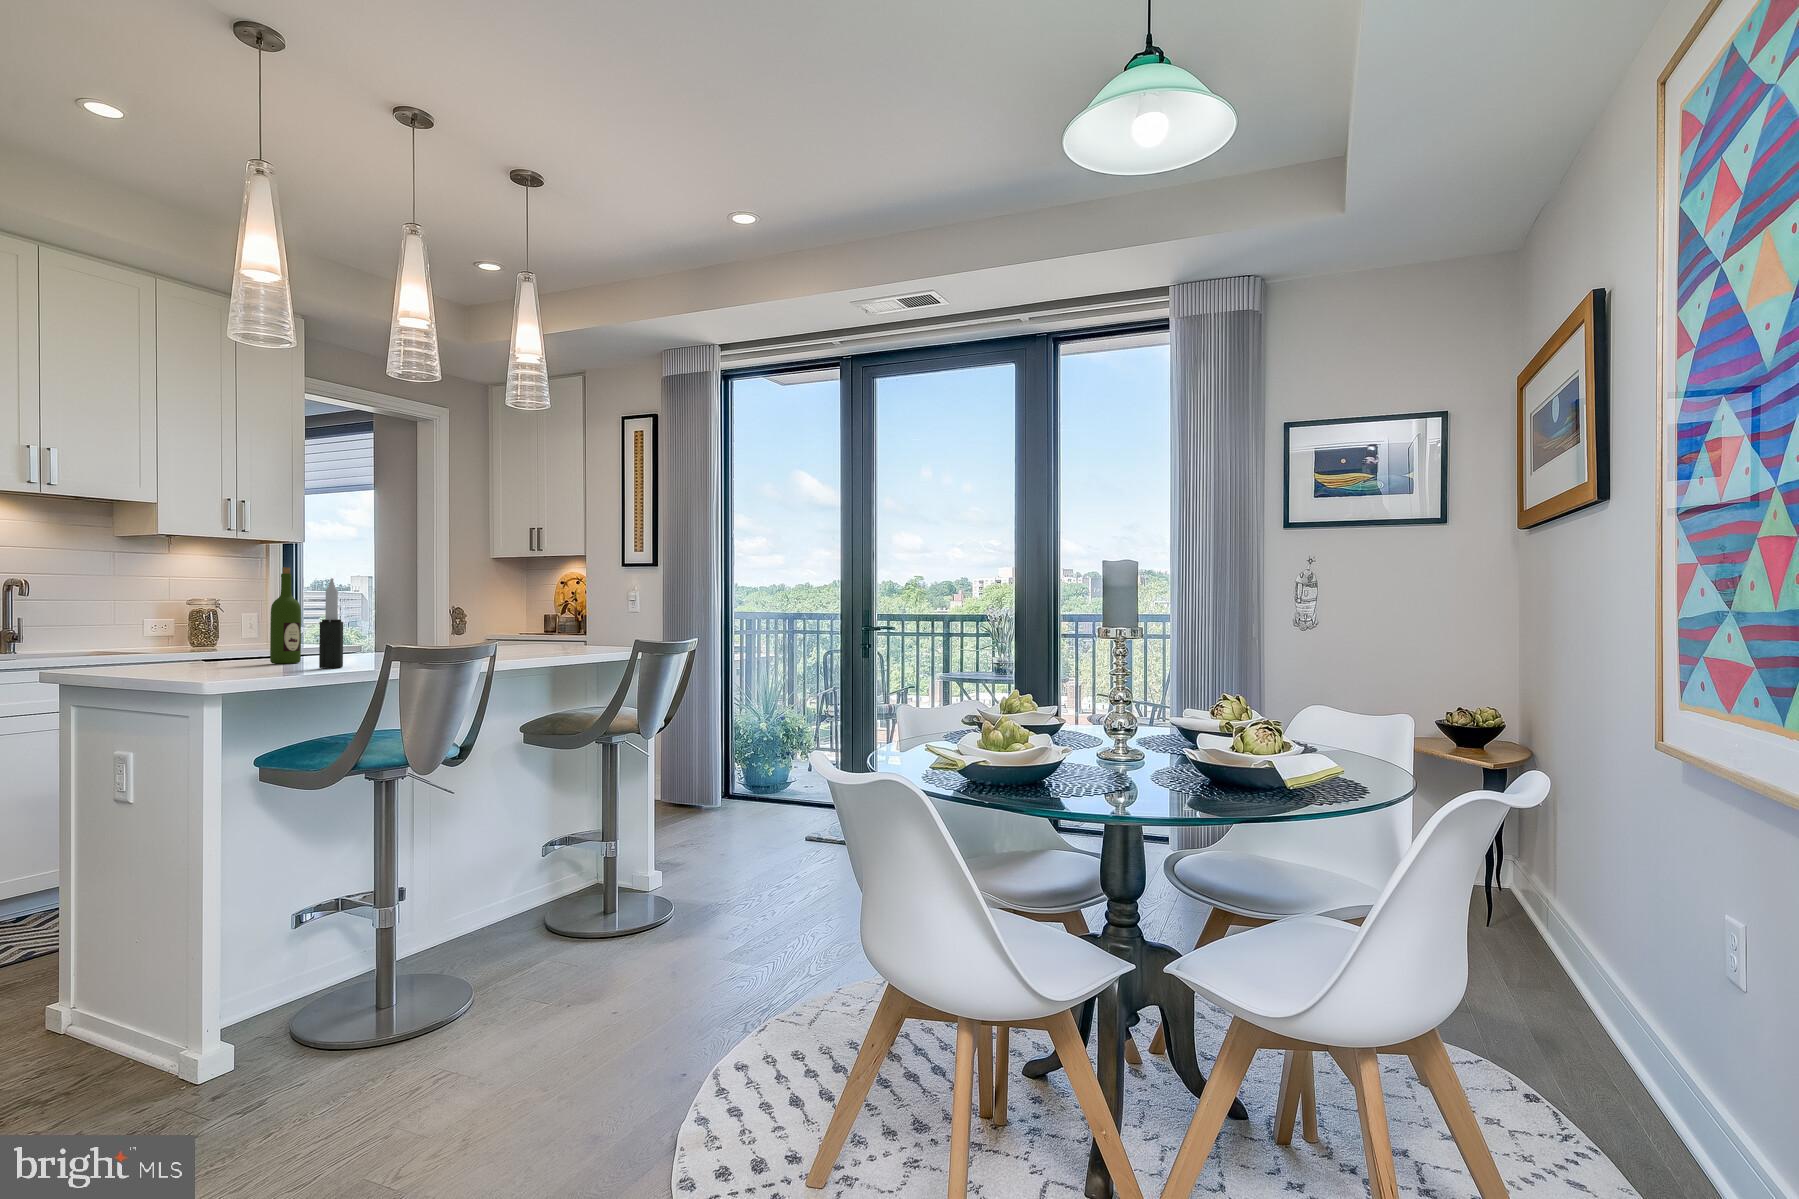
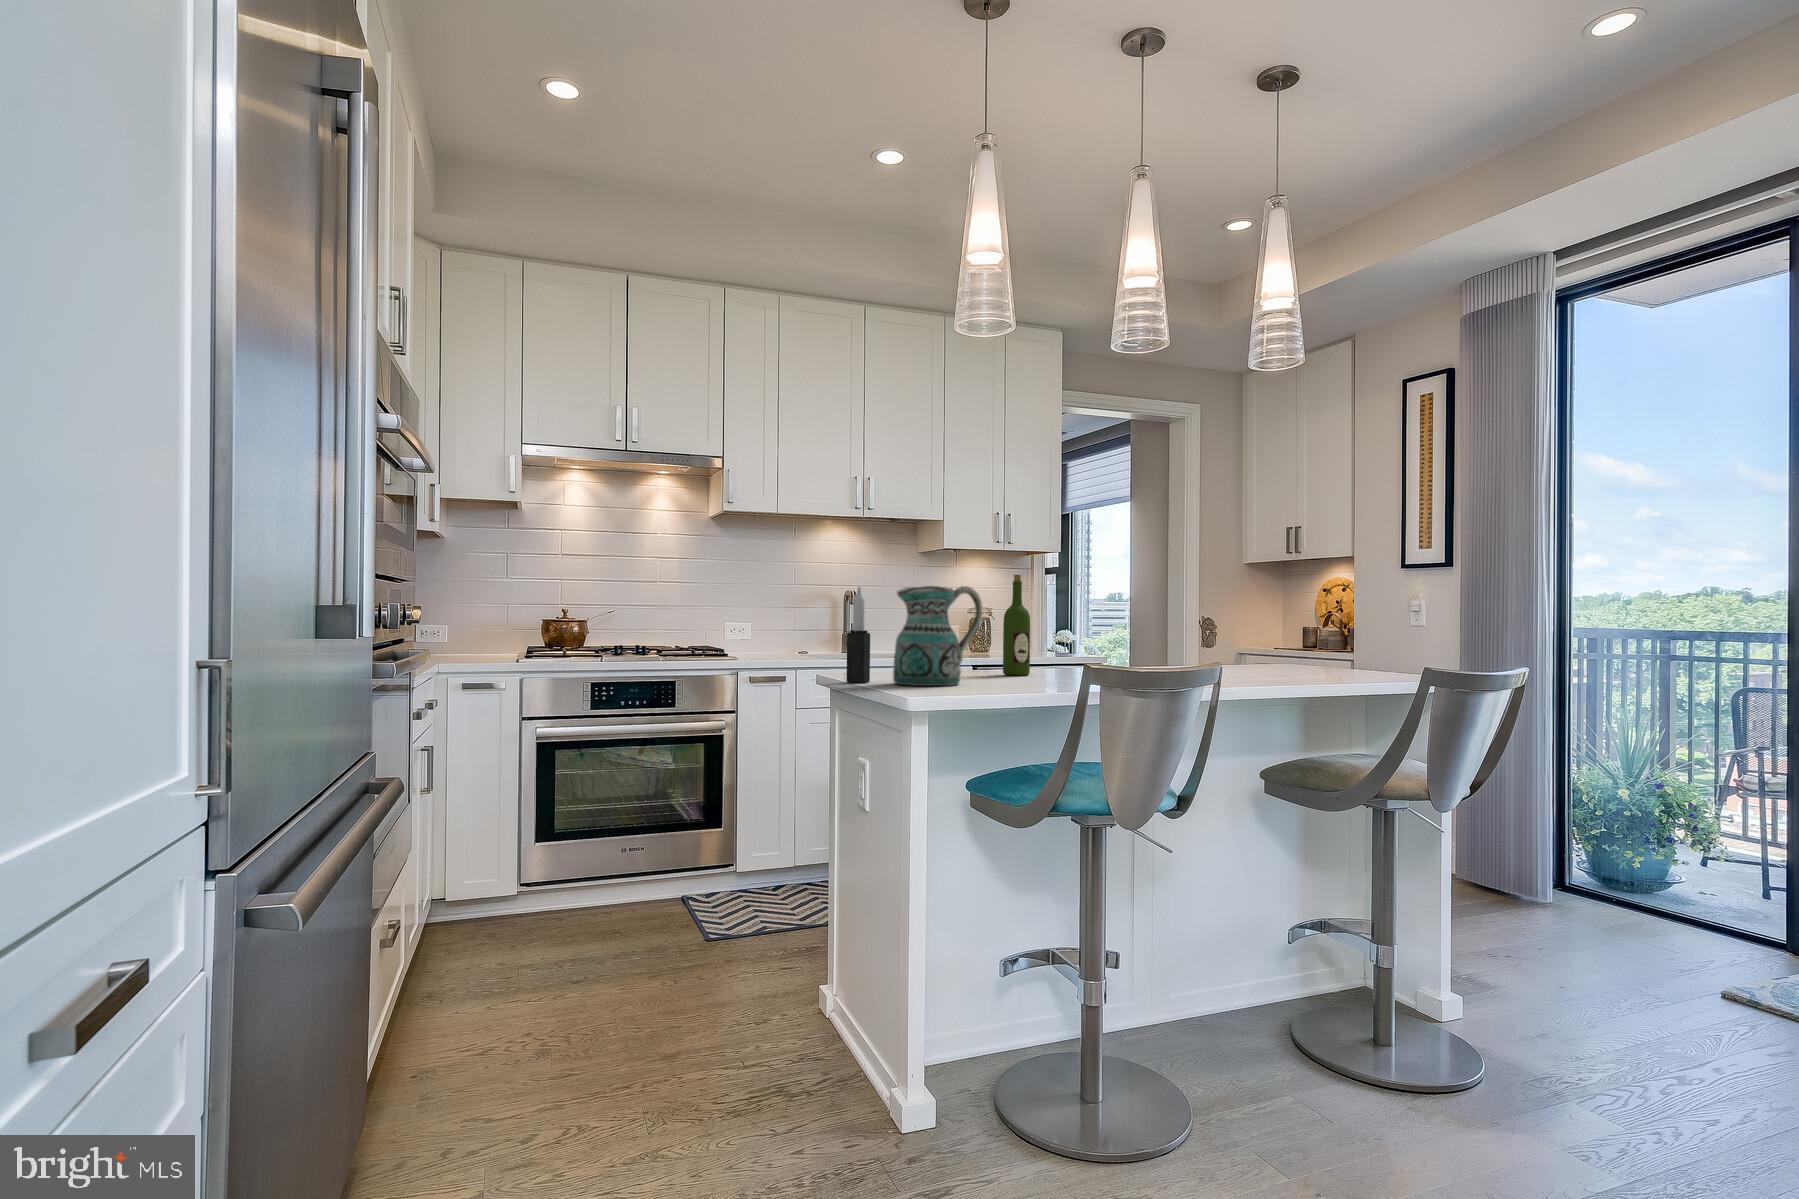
ceramic pitcher: none [155,577,260,675] -> present [893,586,982,686]
candle: present [319,578,343,668] -> present [846,586,870,683]

